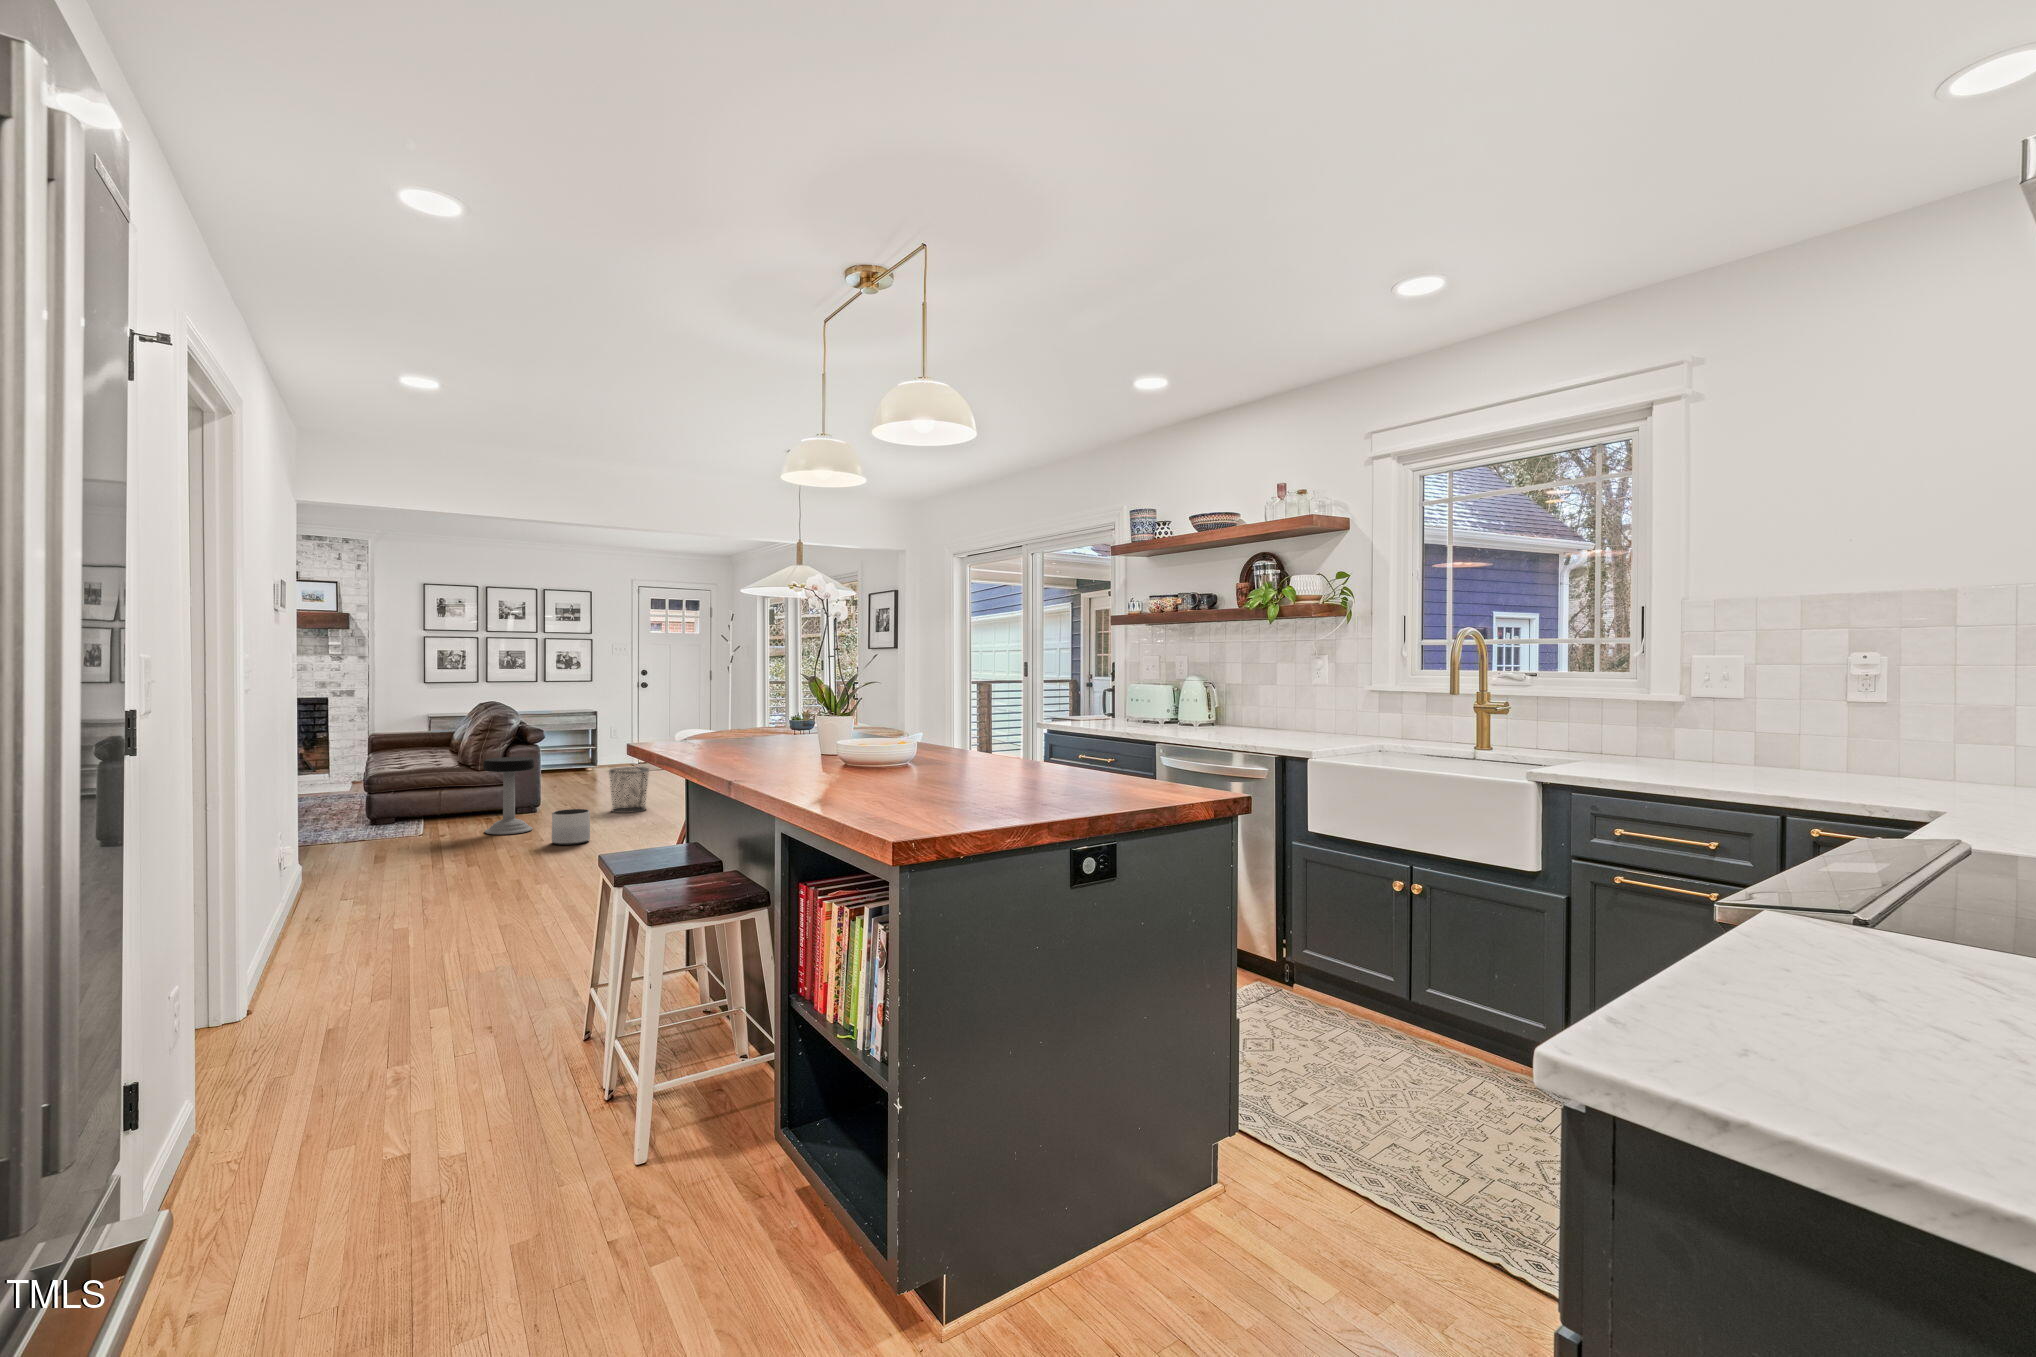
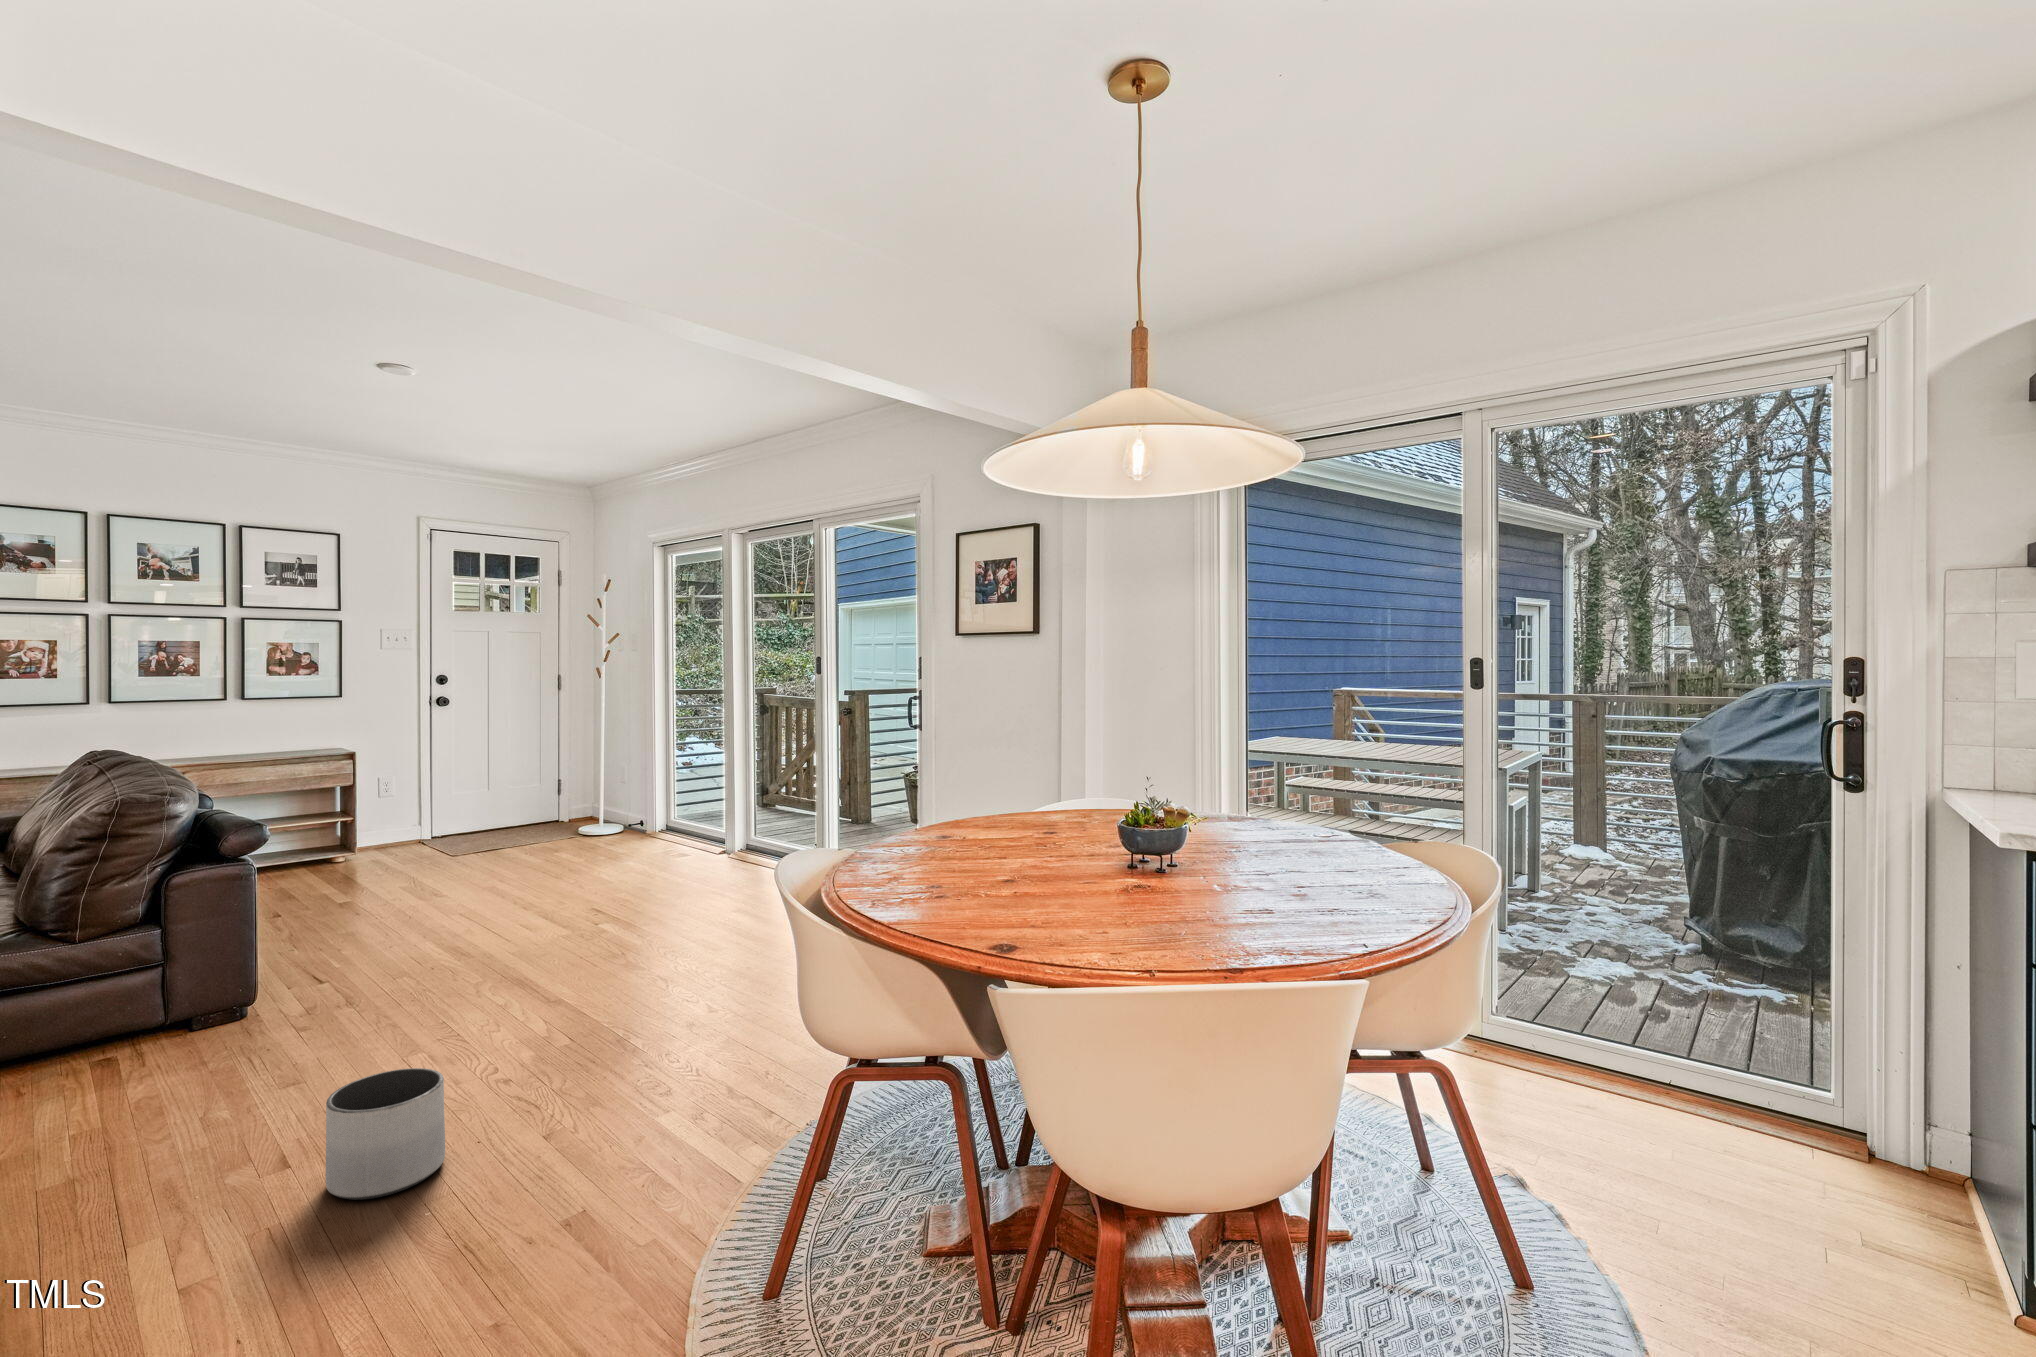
stool: present [483,757,534,835] -> none [86,915,252,1159]
waste bin: present [609,767,649,813] -> none [436,889,534,1002]

